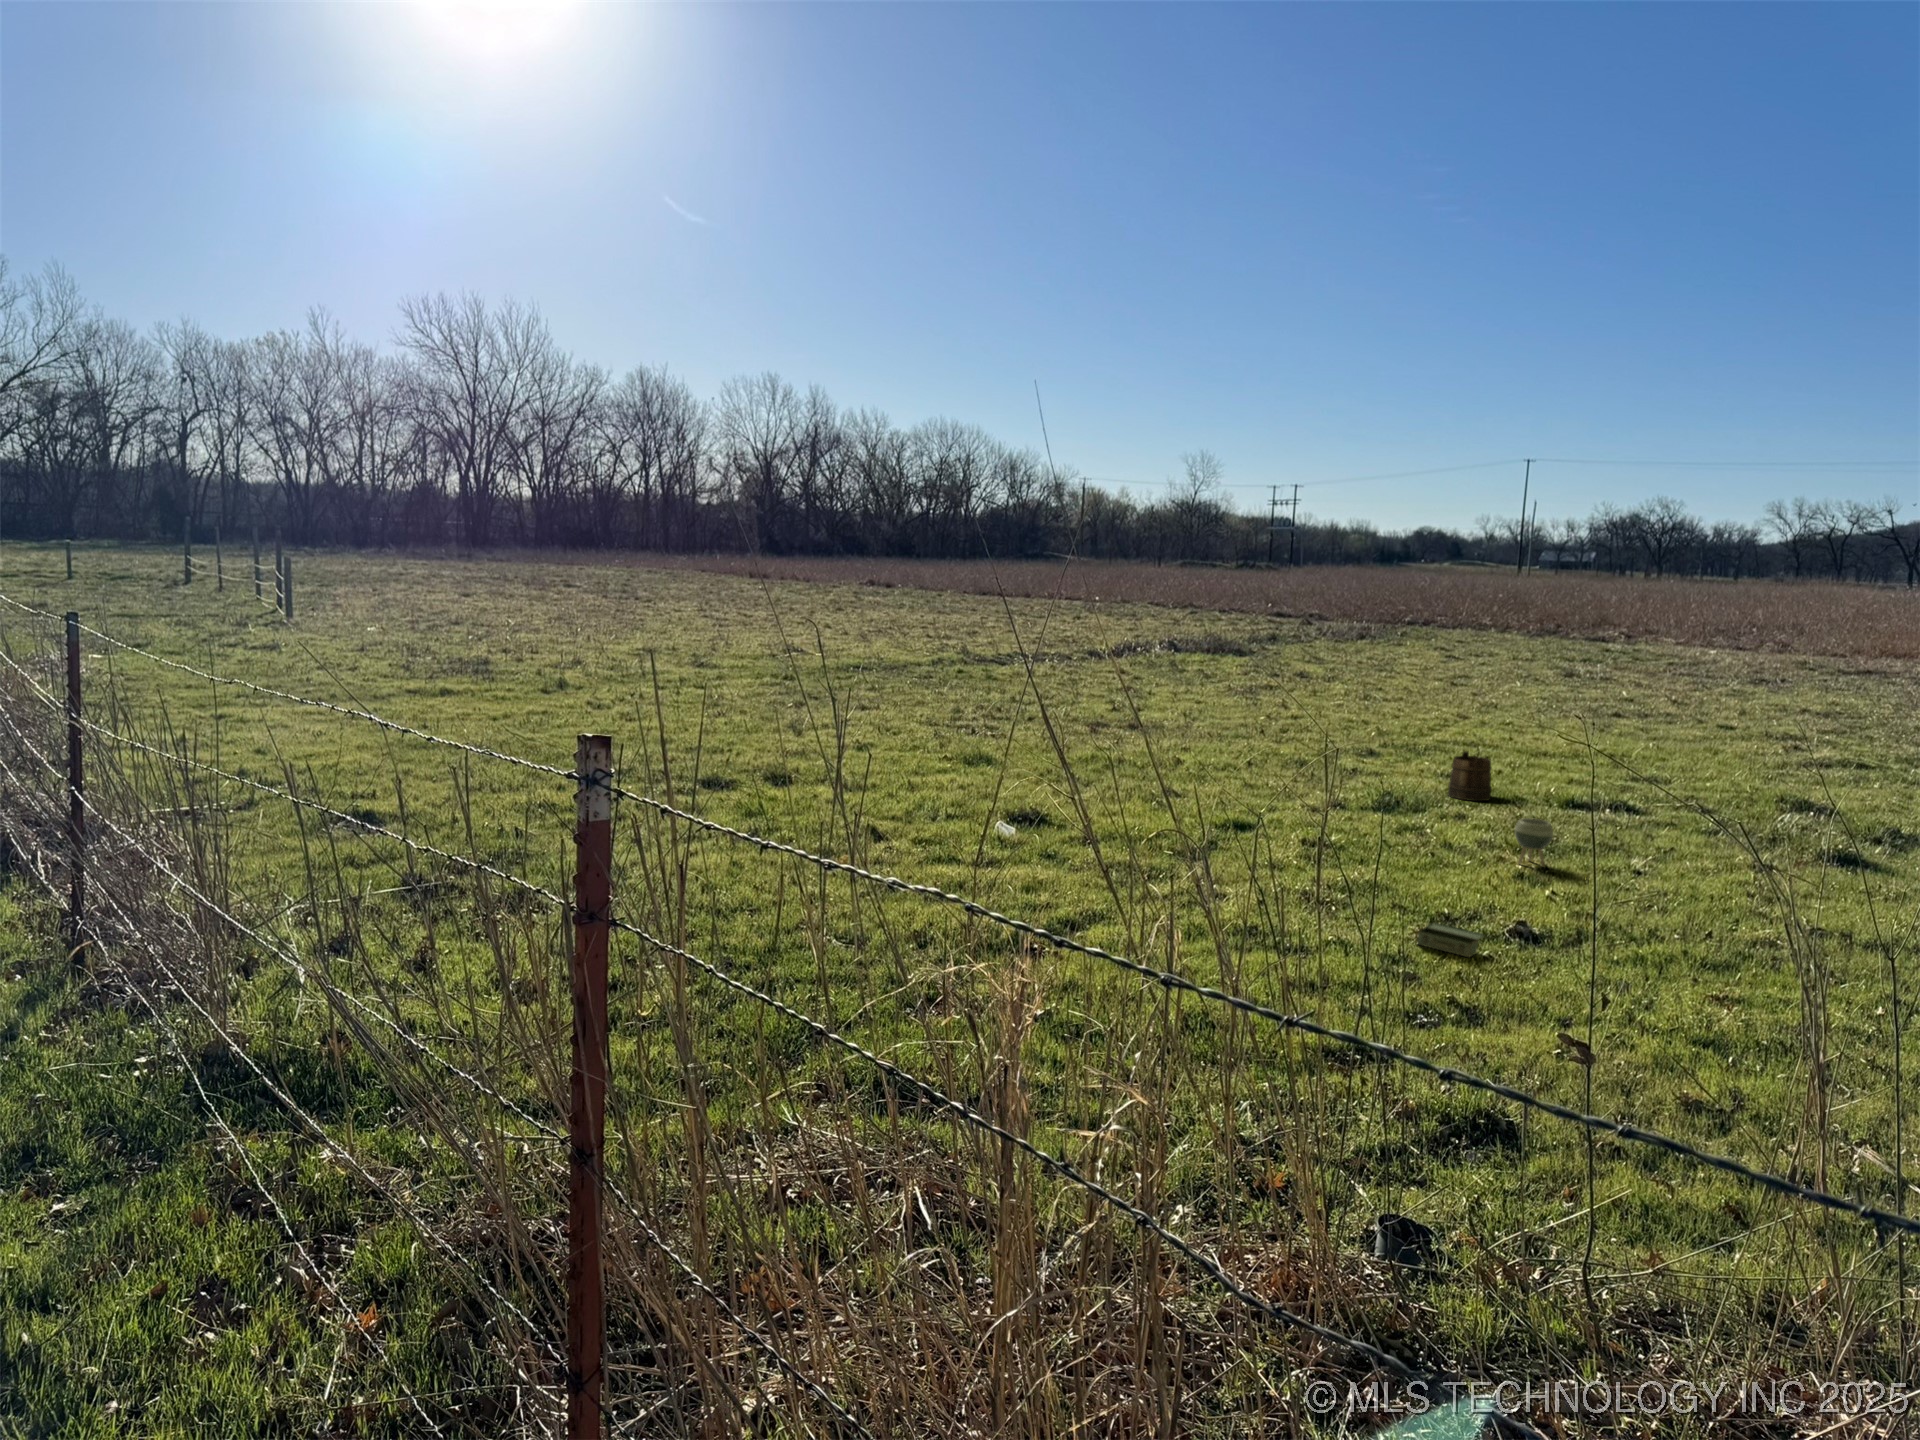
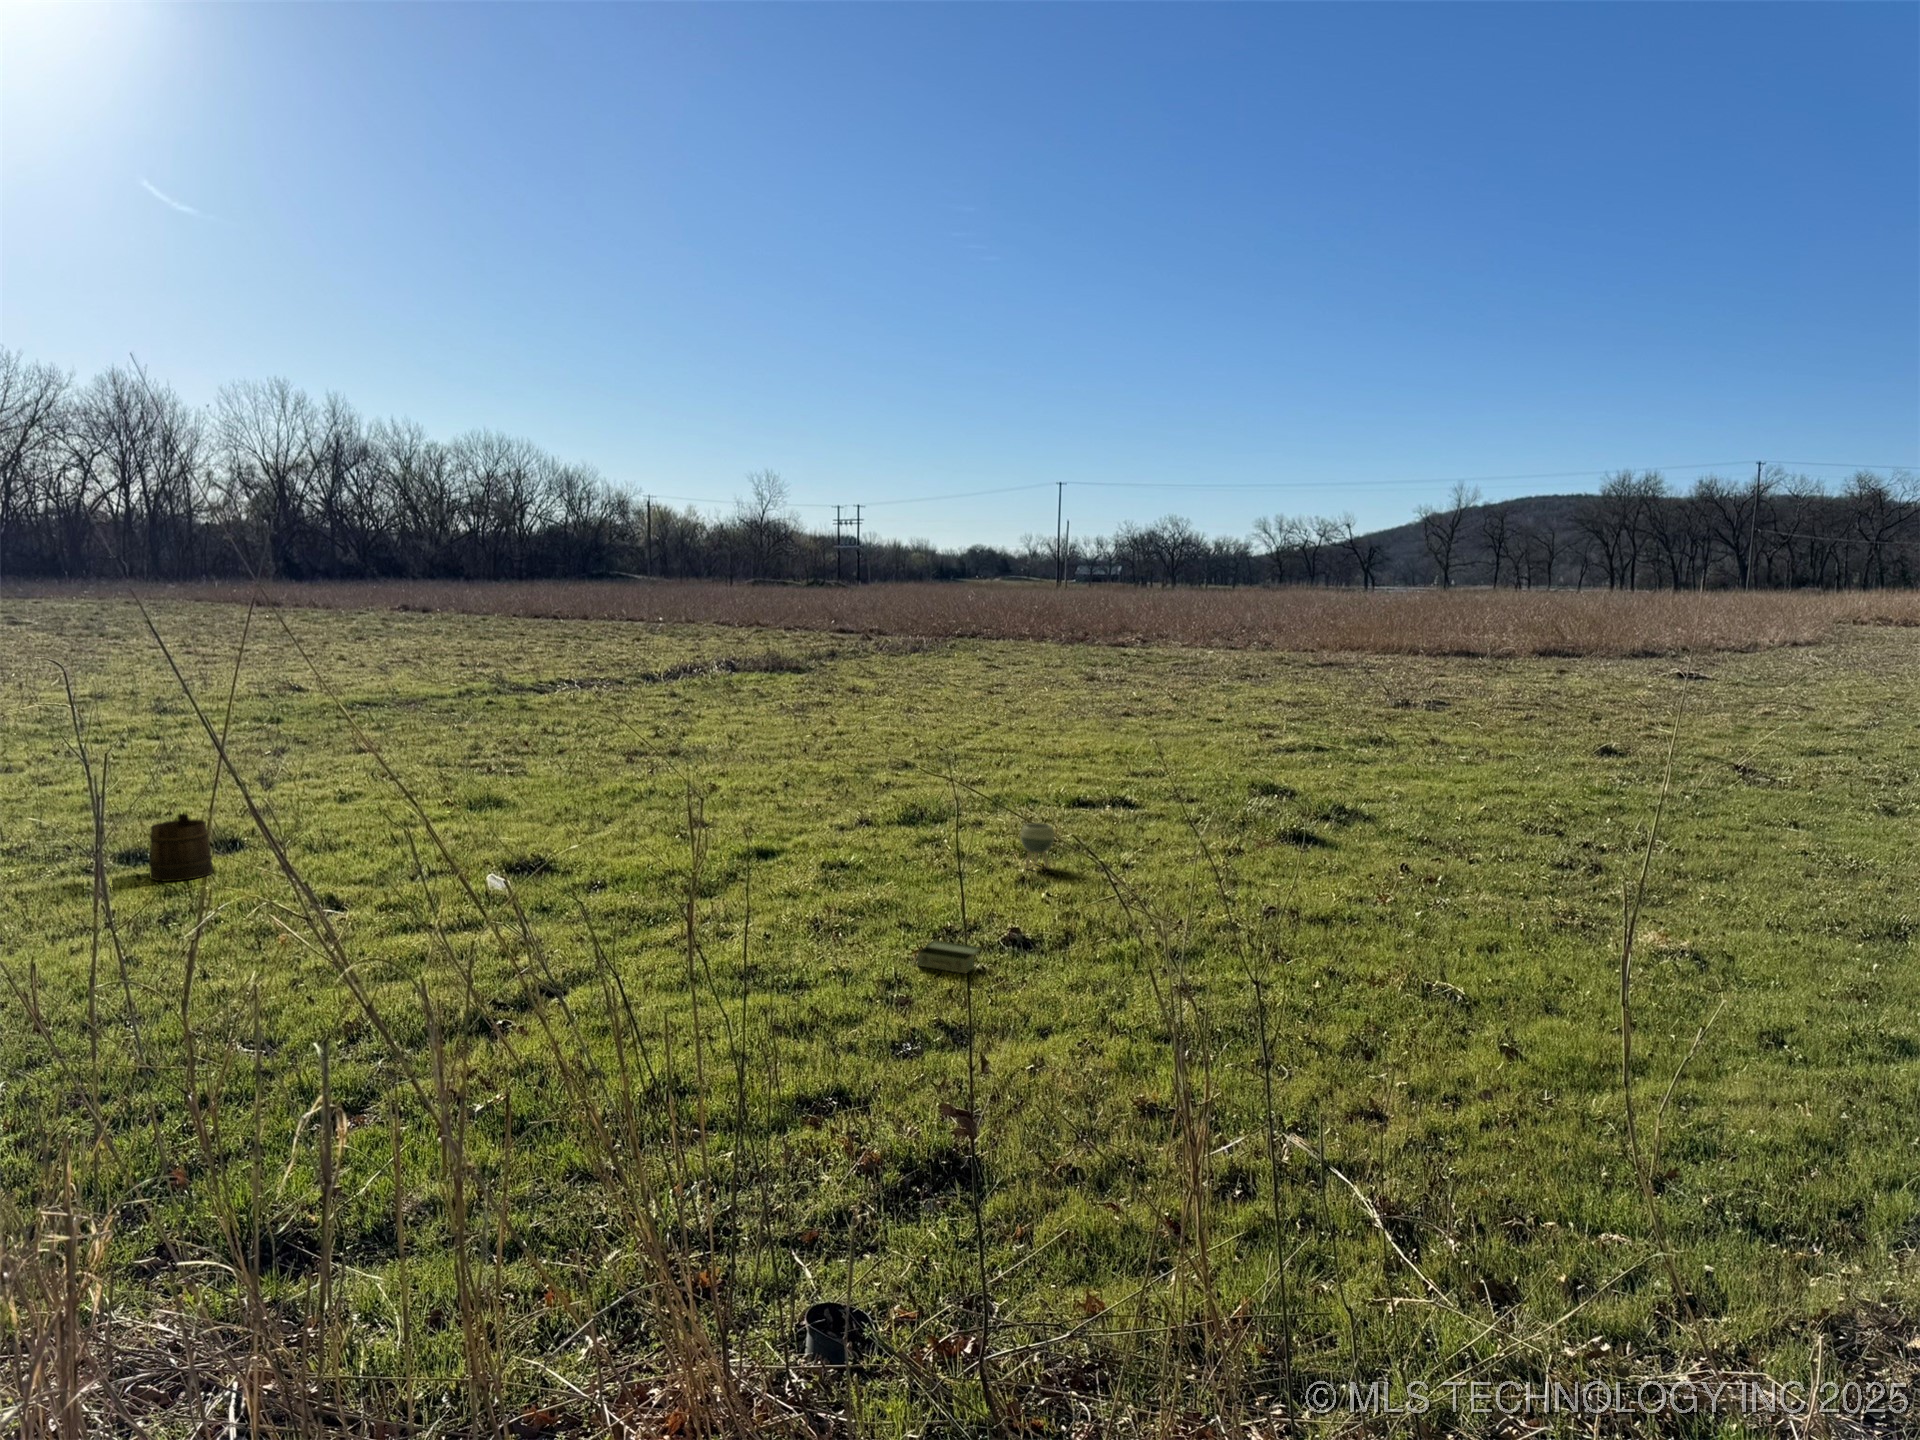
bucket: present [1448,751,1492,801] -> present [149,814,213,881]

